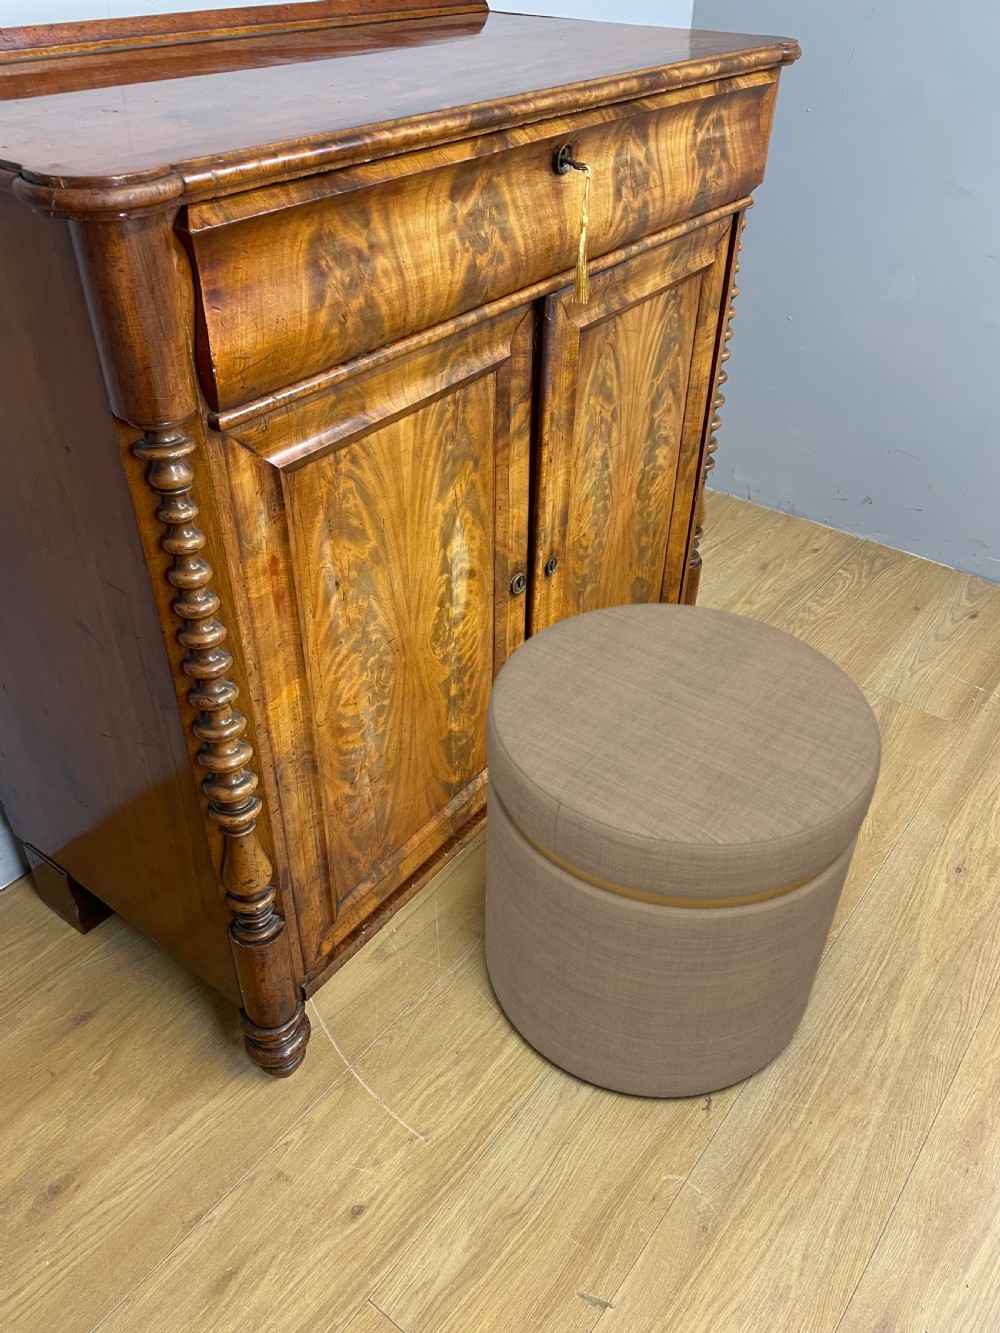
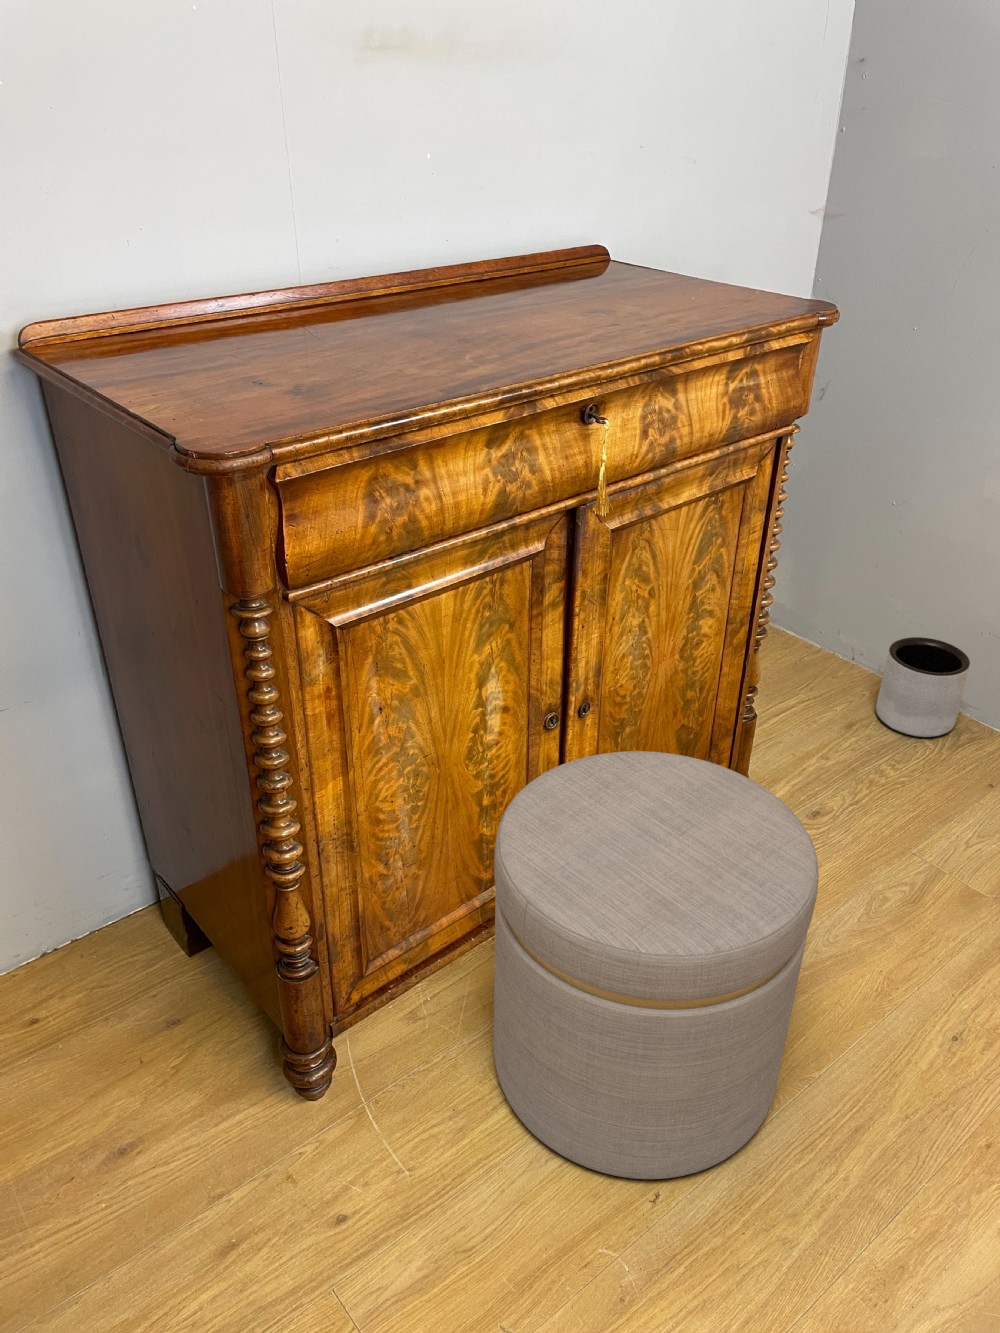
planter: none [780,464,876,568] -> present [876,637,970,737]

